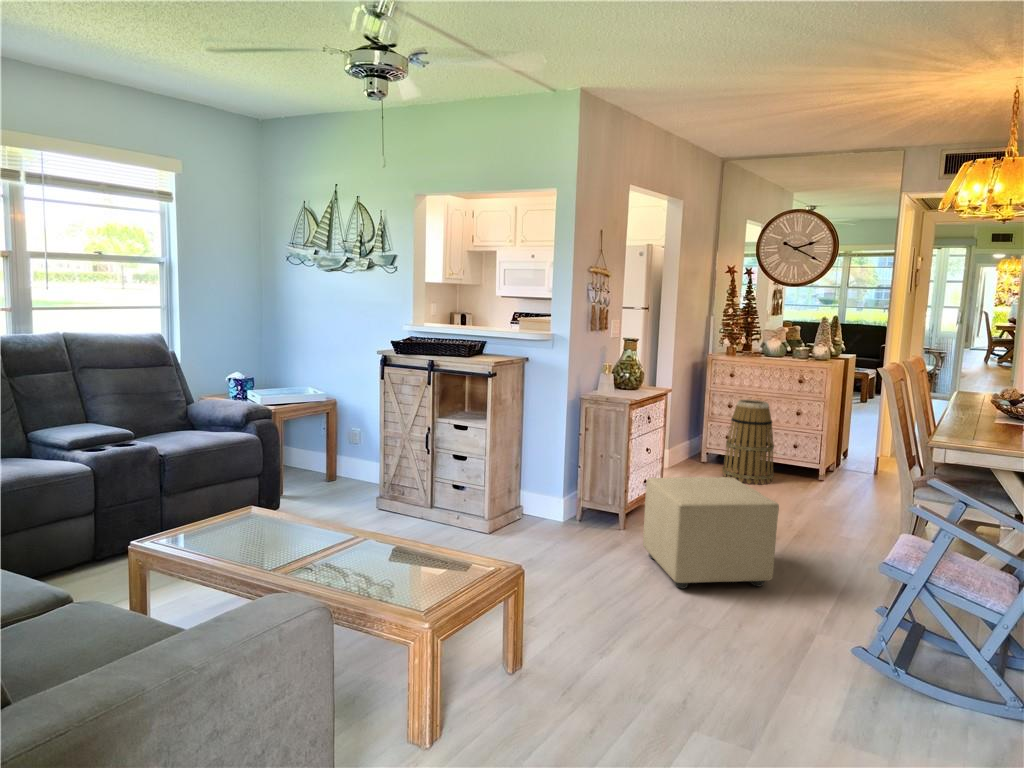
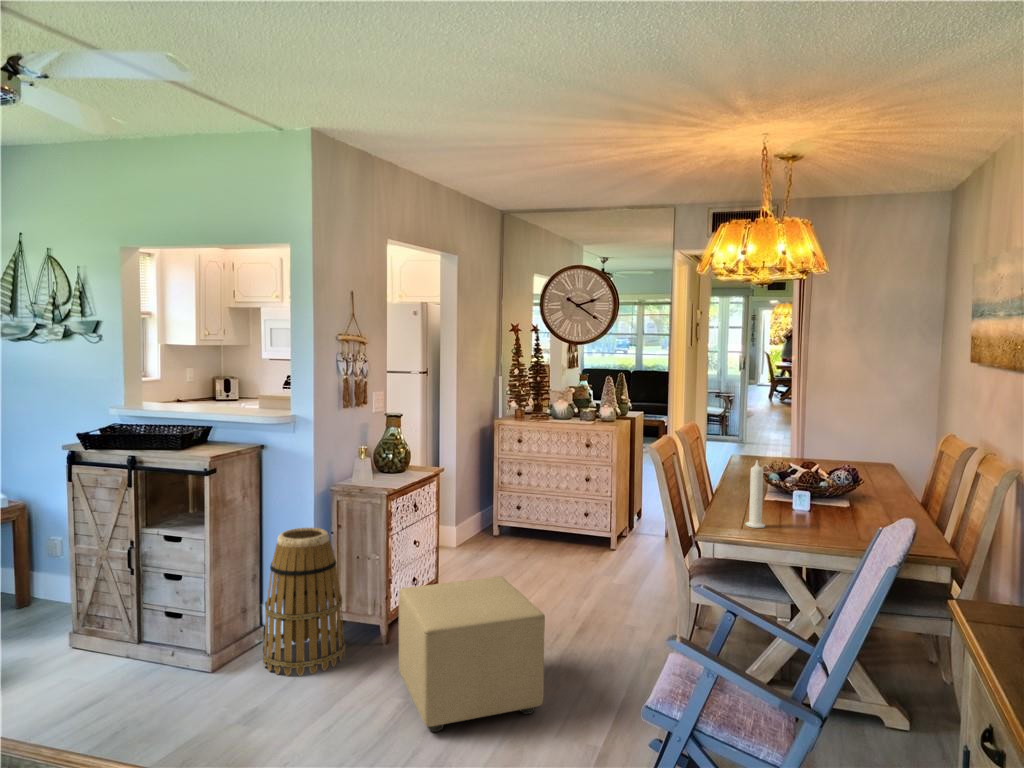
candle: none [977,379,999,440] -> present [746,460,765,528]
basket: present [723,400,774,485] -> present [263,528,346,676]

